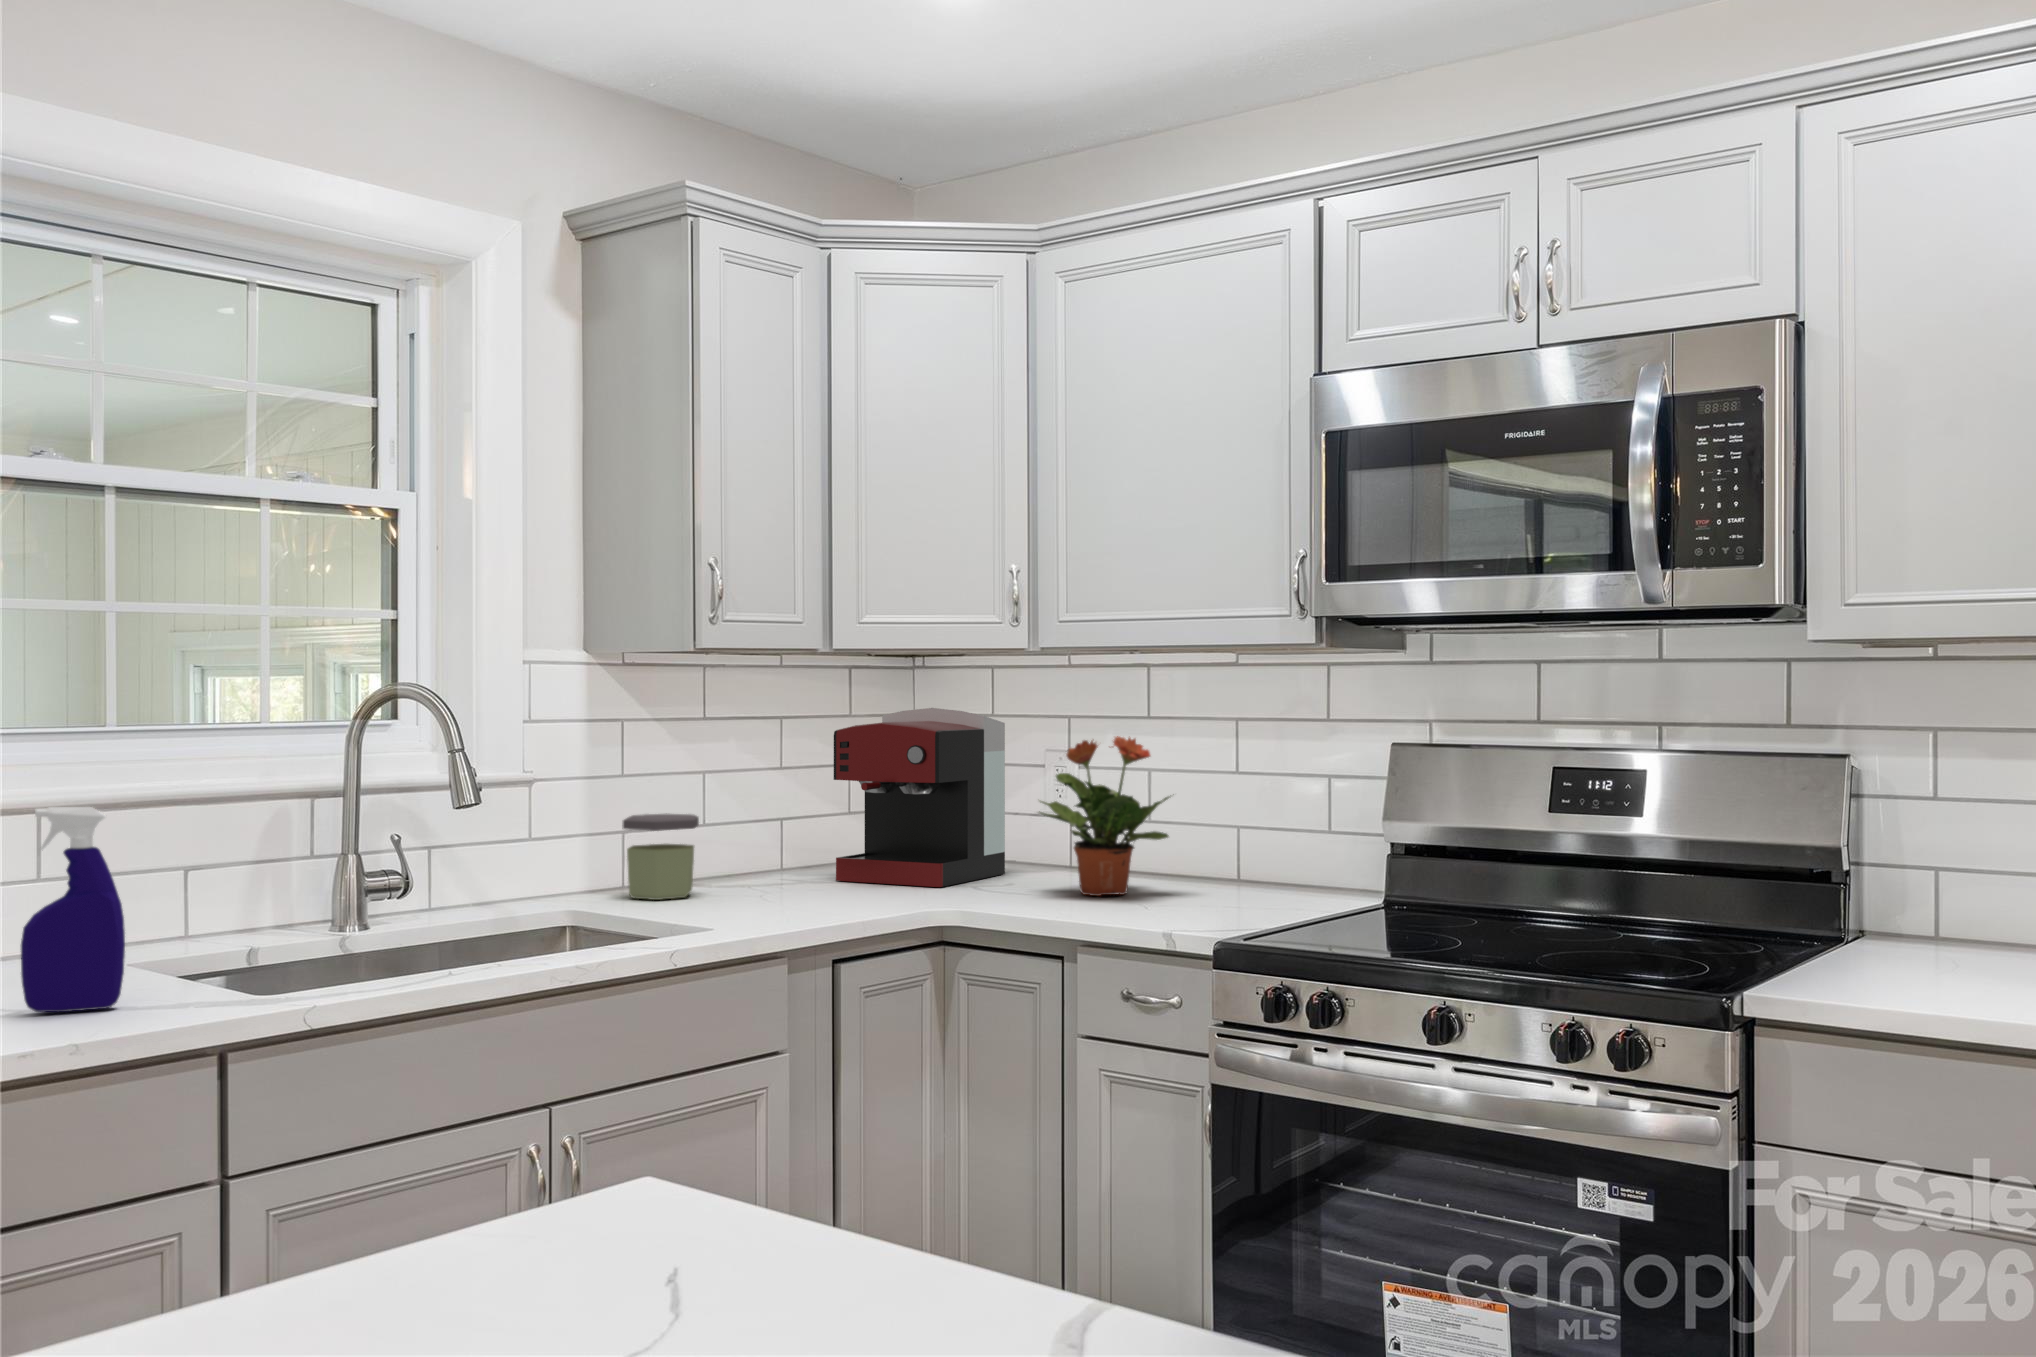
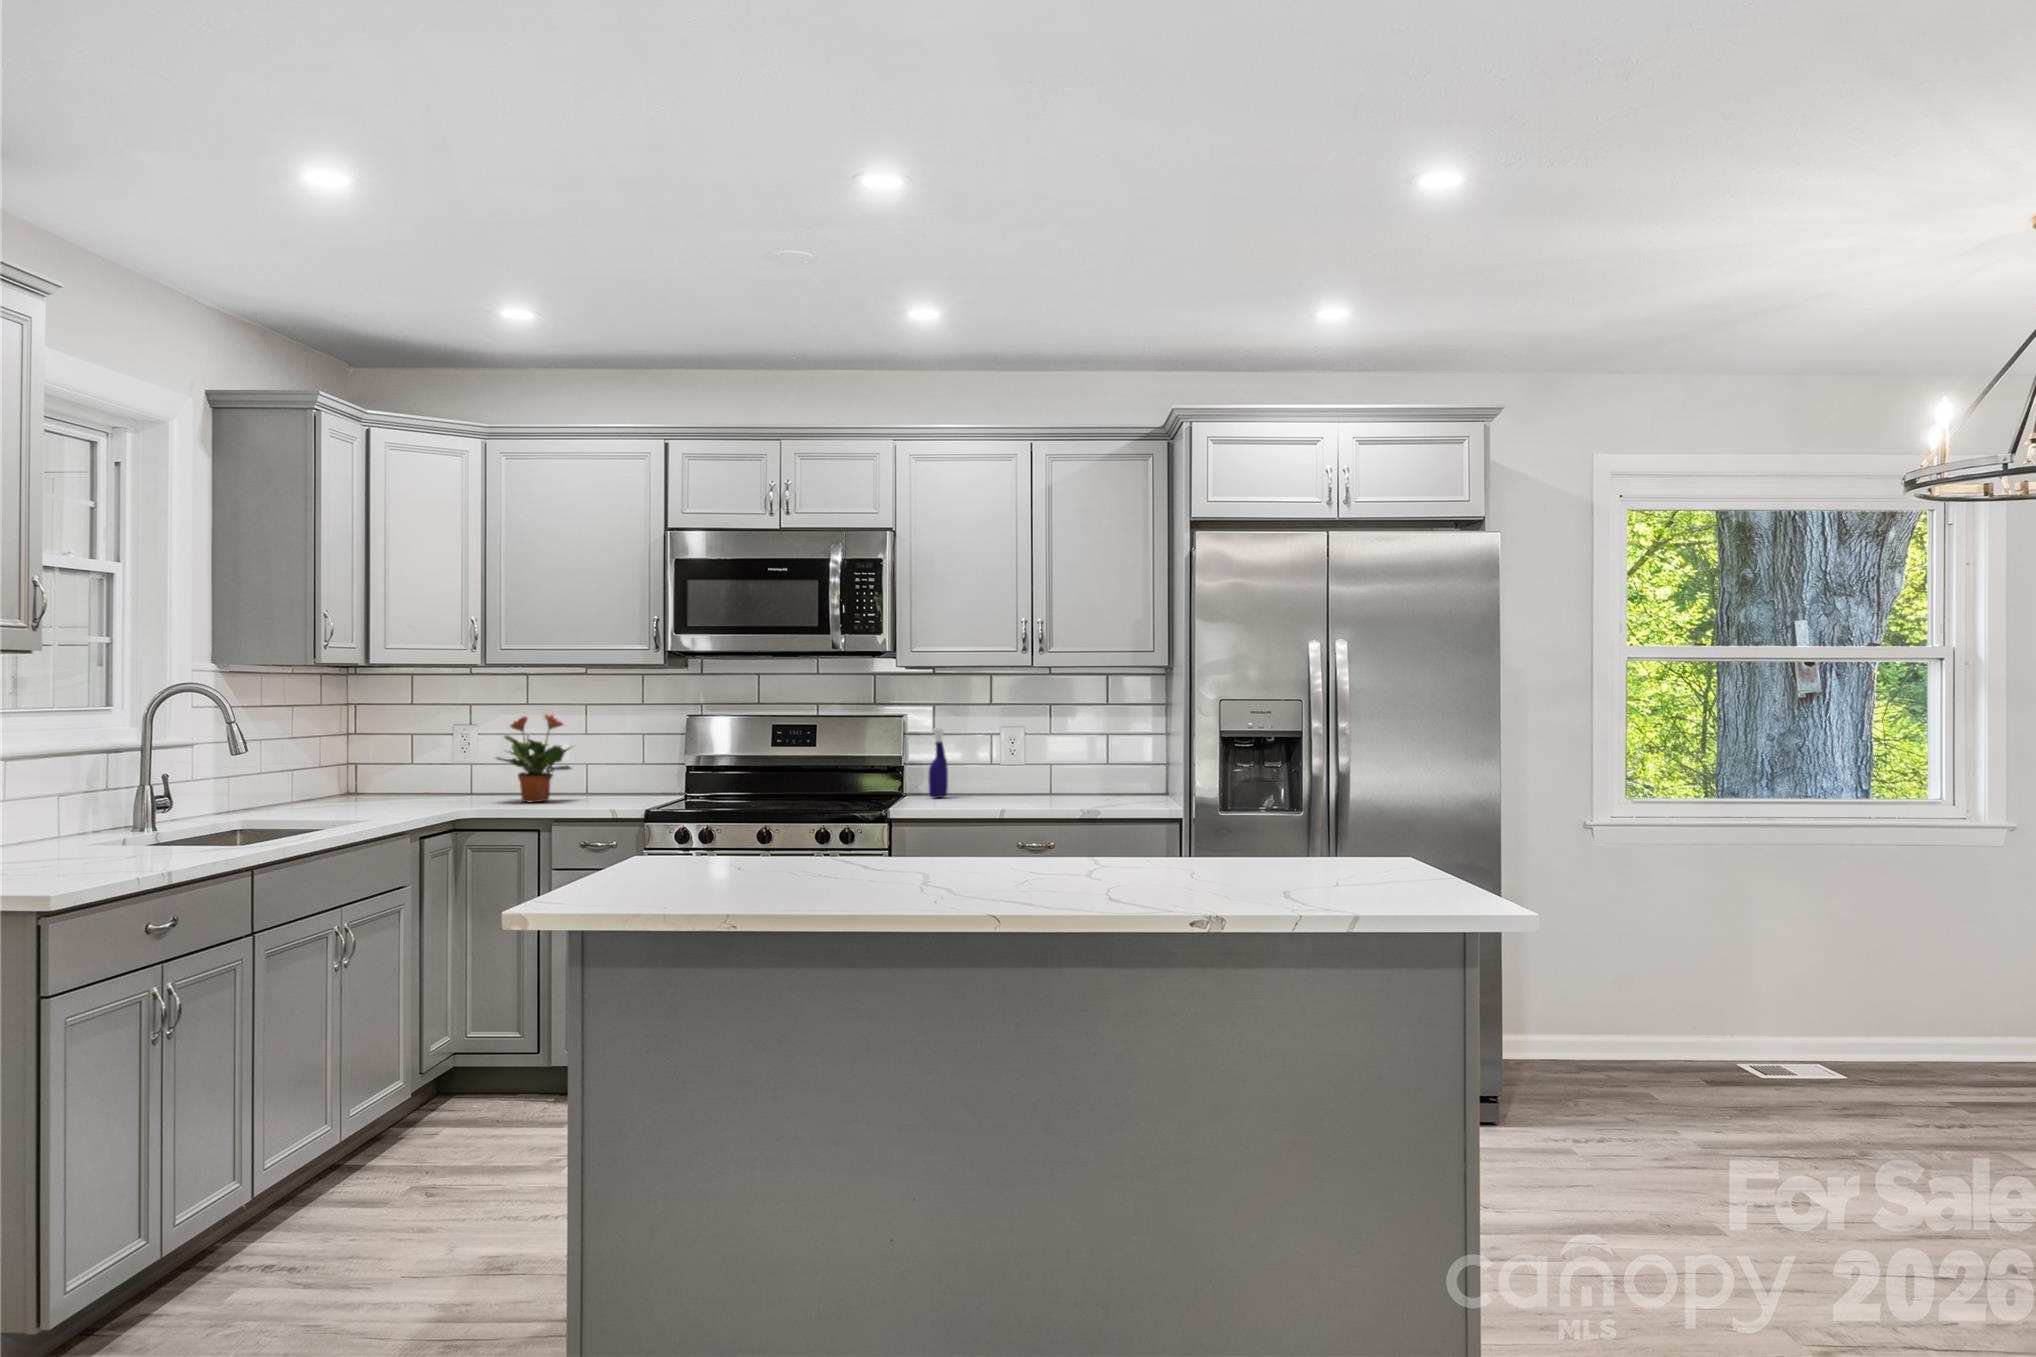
coffee maker: present [834,708,1005,887] -> none [352,699,445,806]
spray bottle: present [21,807,125,1012] -> present [929,728,948,798]
jar: present [622,813,699,900] -> none [246,765,300,817]

